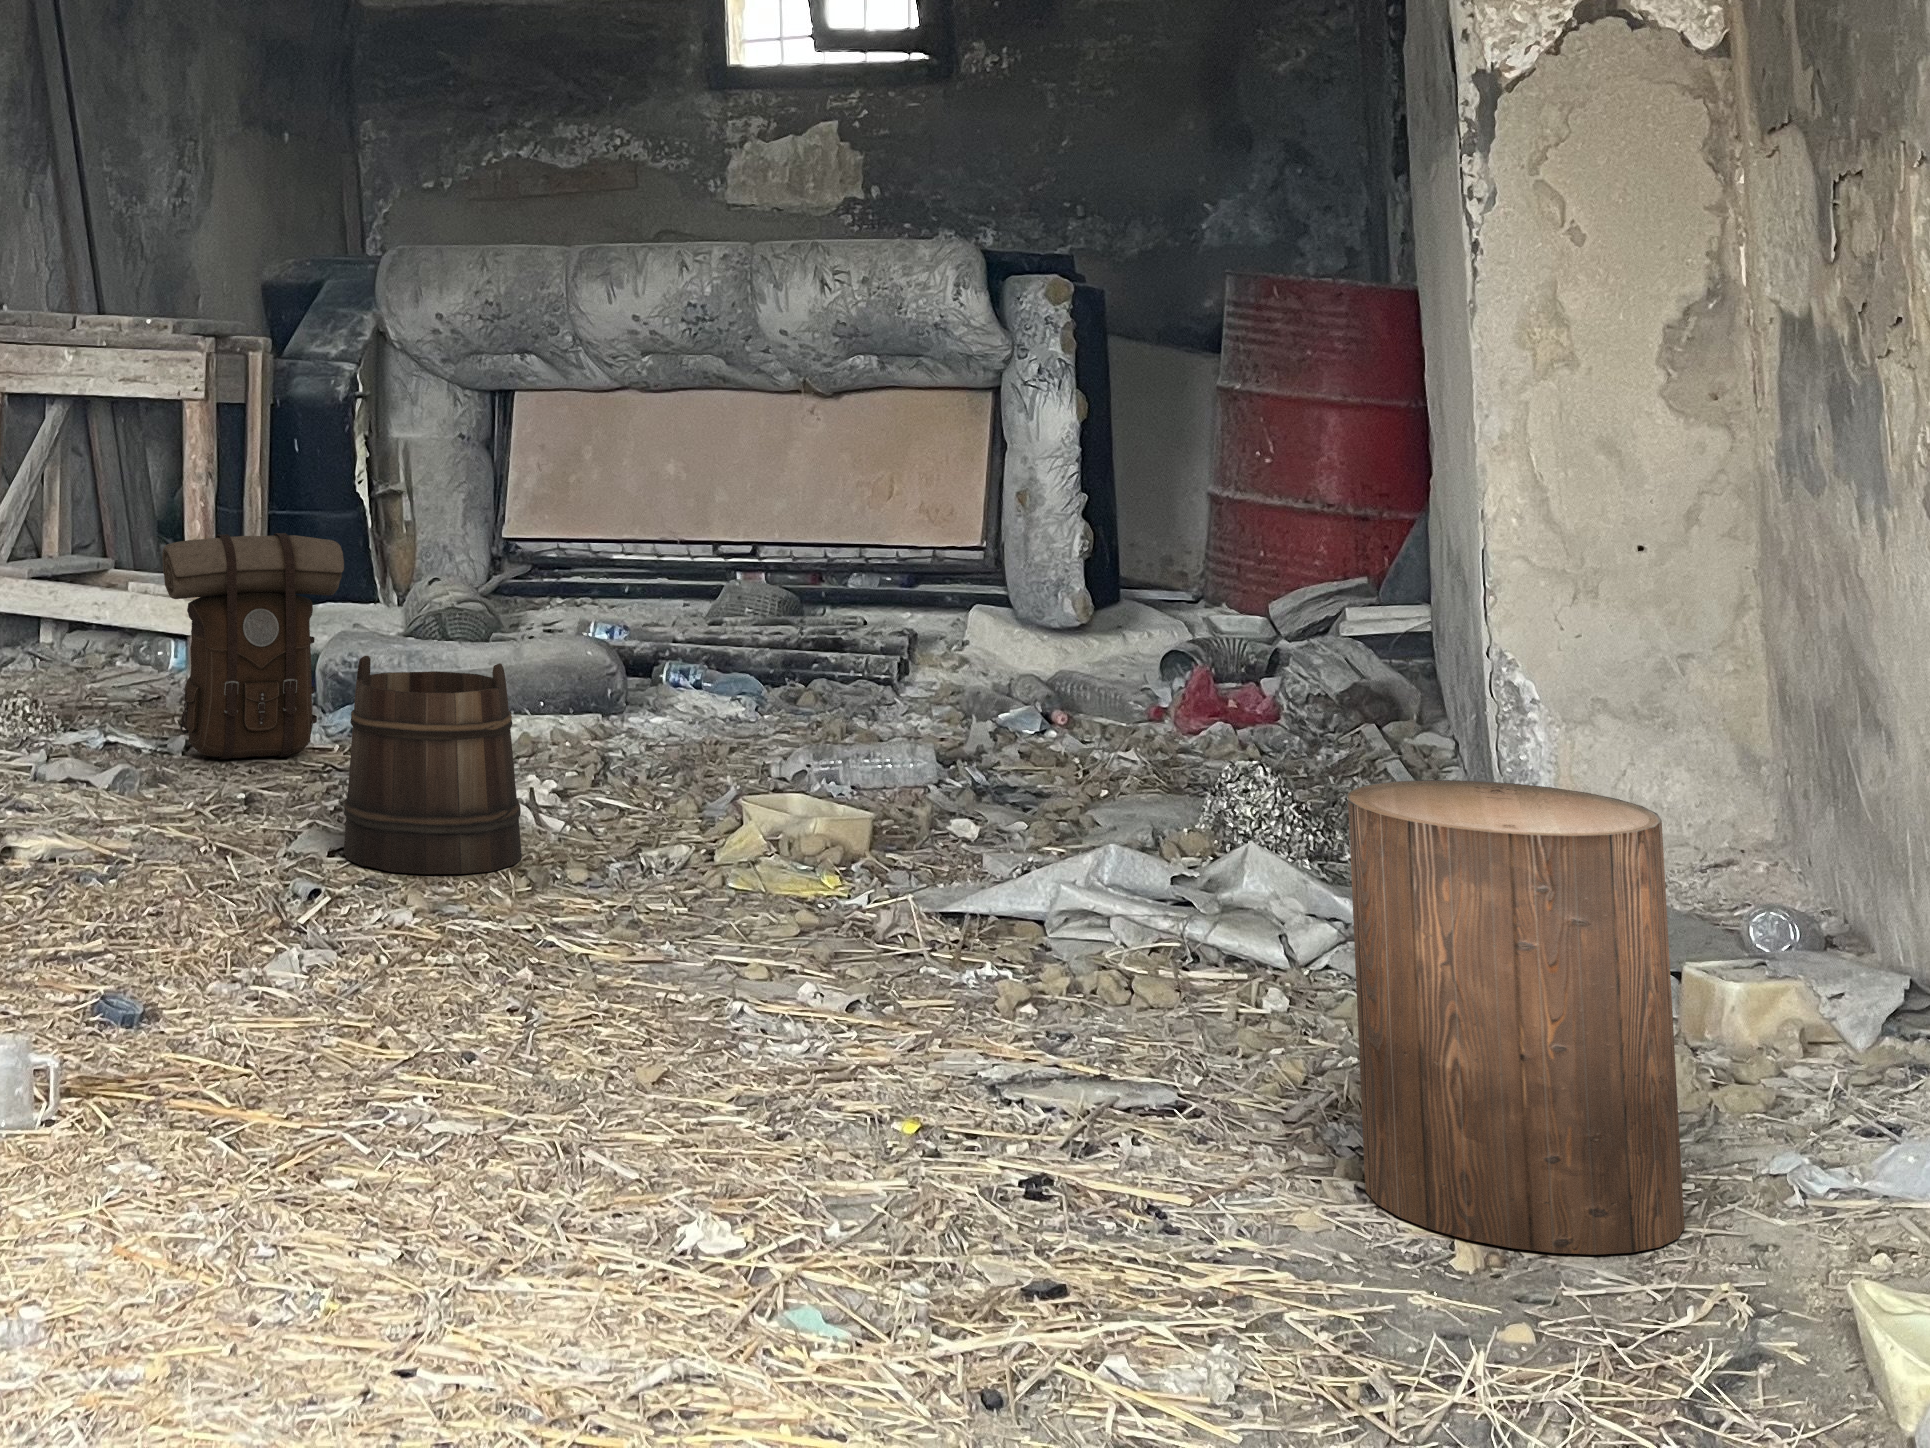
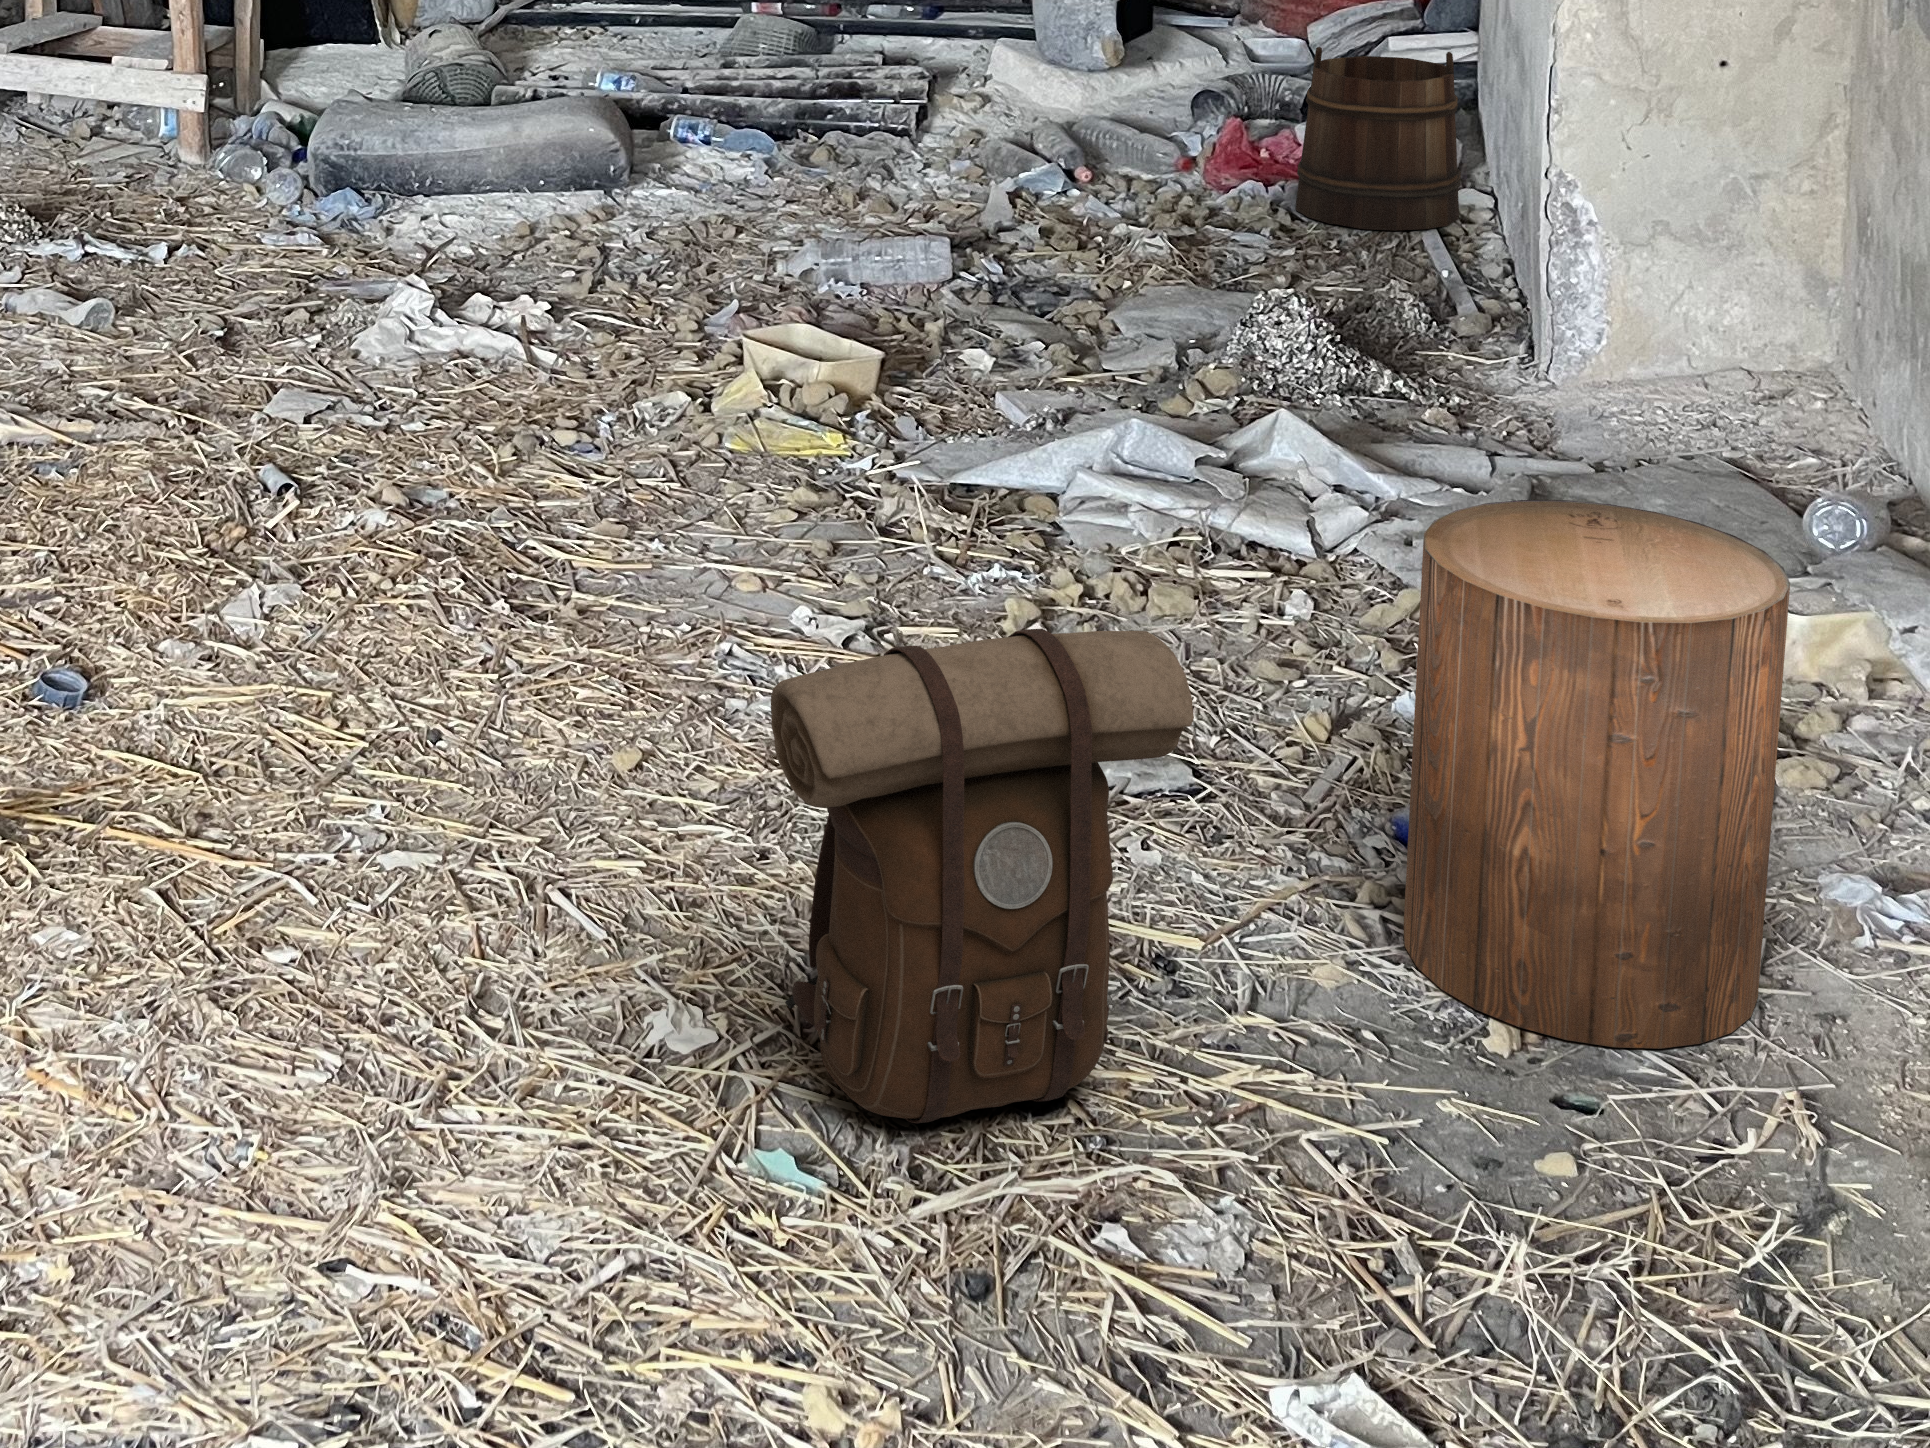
backpack: present [162,533,344,759] -> present [771,629,1194,1123]
bucket: present [344,656,522,874] -> present [1296,47,1461,231]

